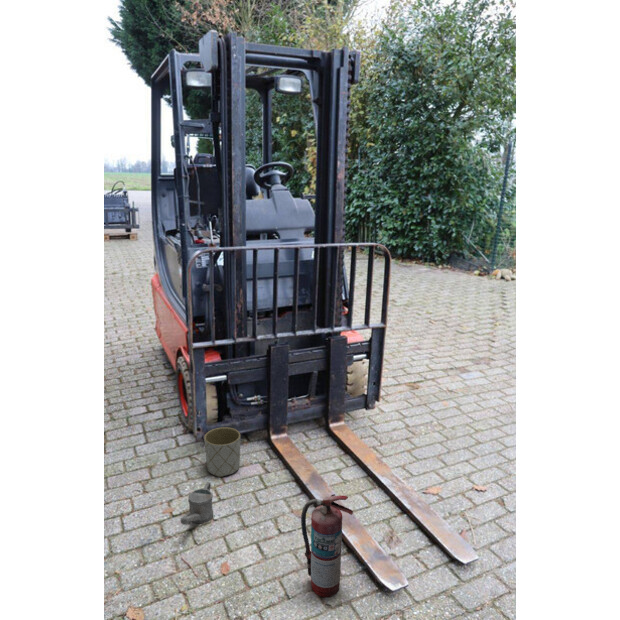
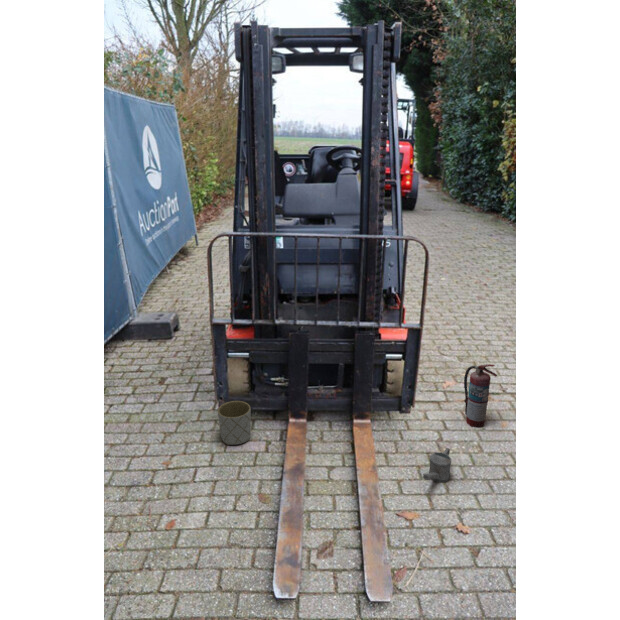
watering can: present [181,482,213,525] -> present [423,448,451,482]
fire extinguisher: present [301,494,353,597] -> present [464,364,497,427]

